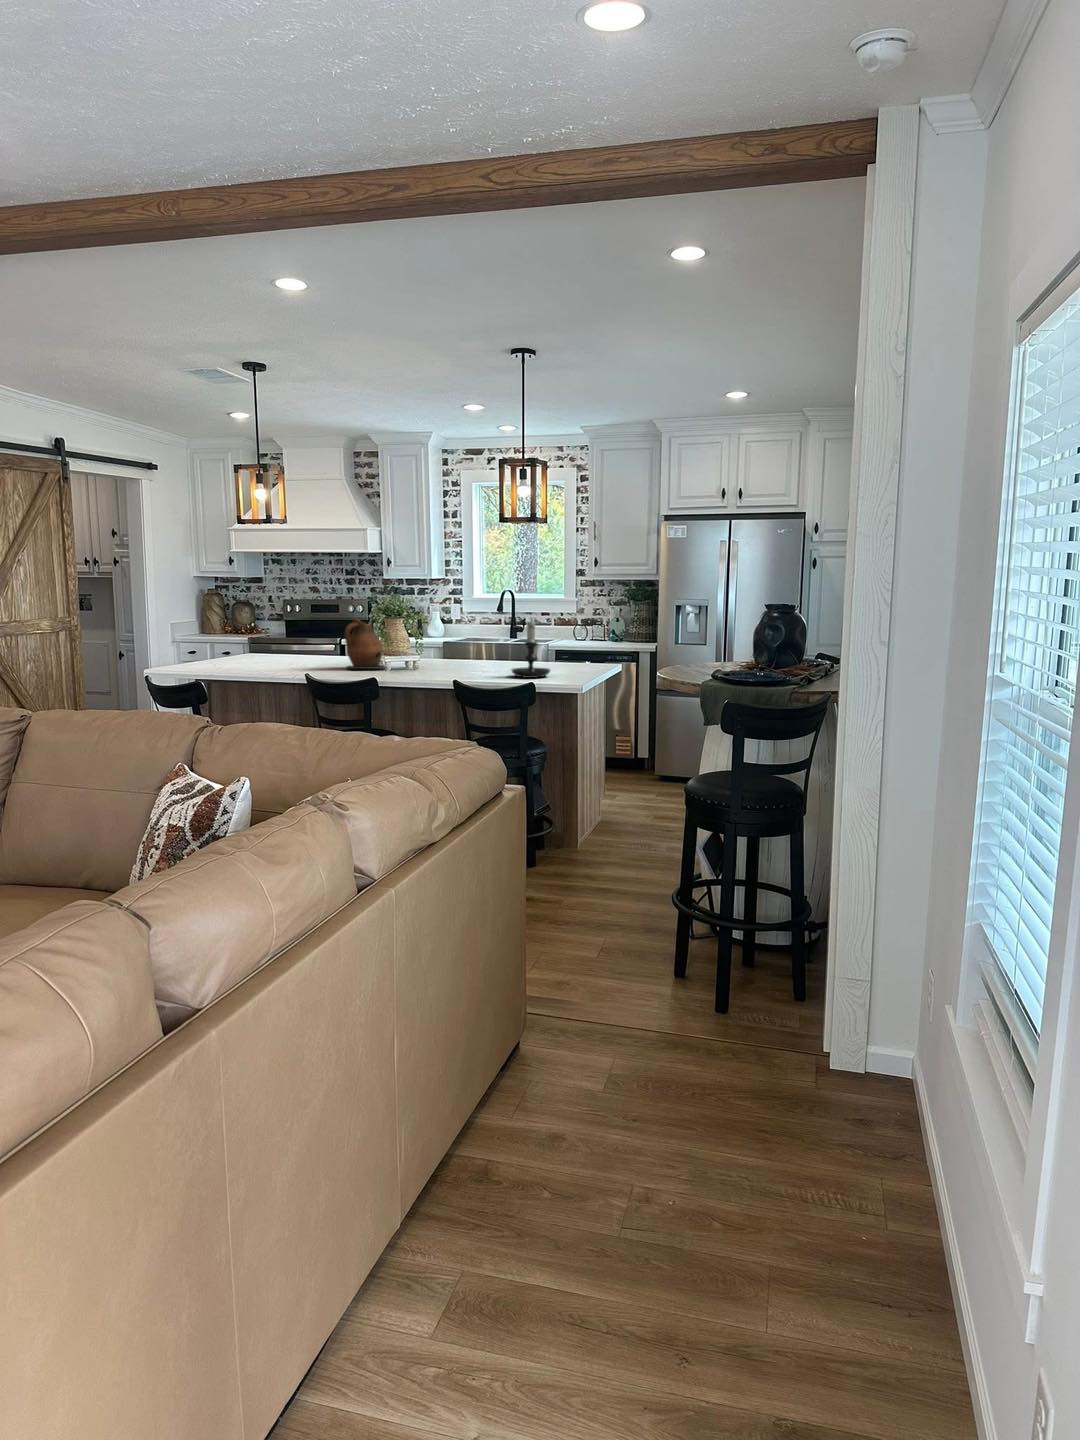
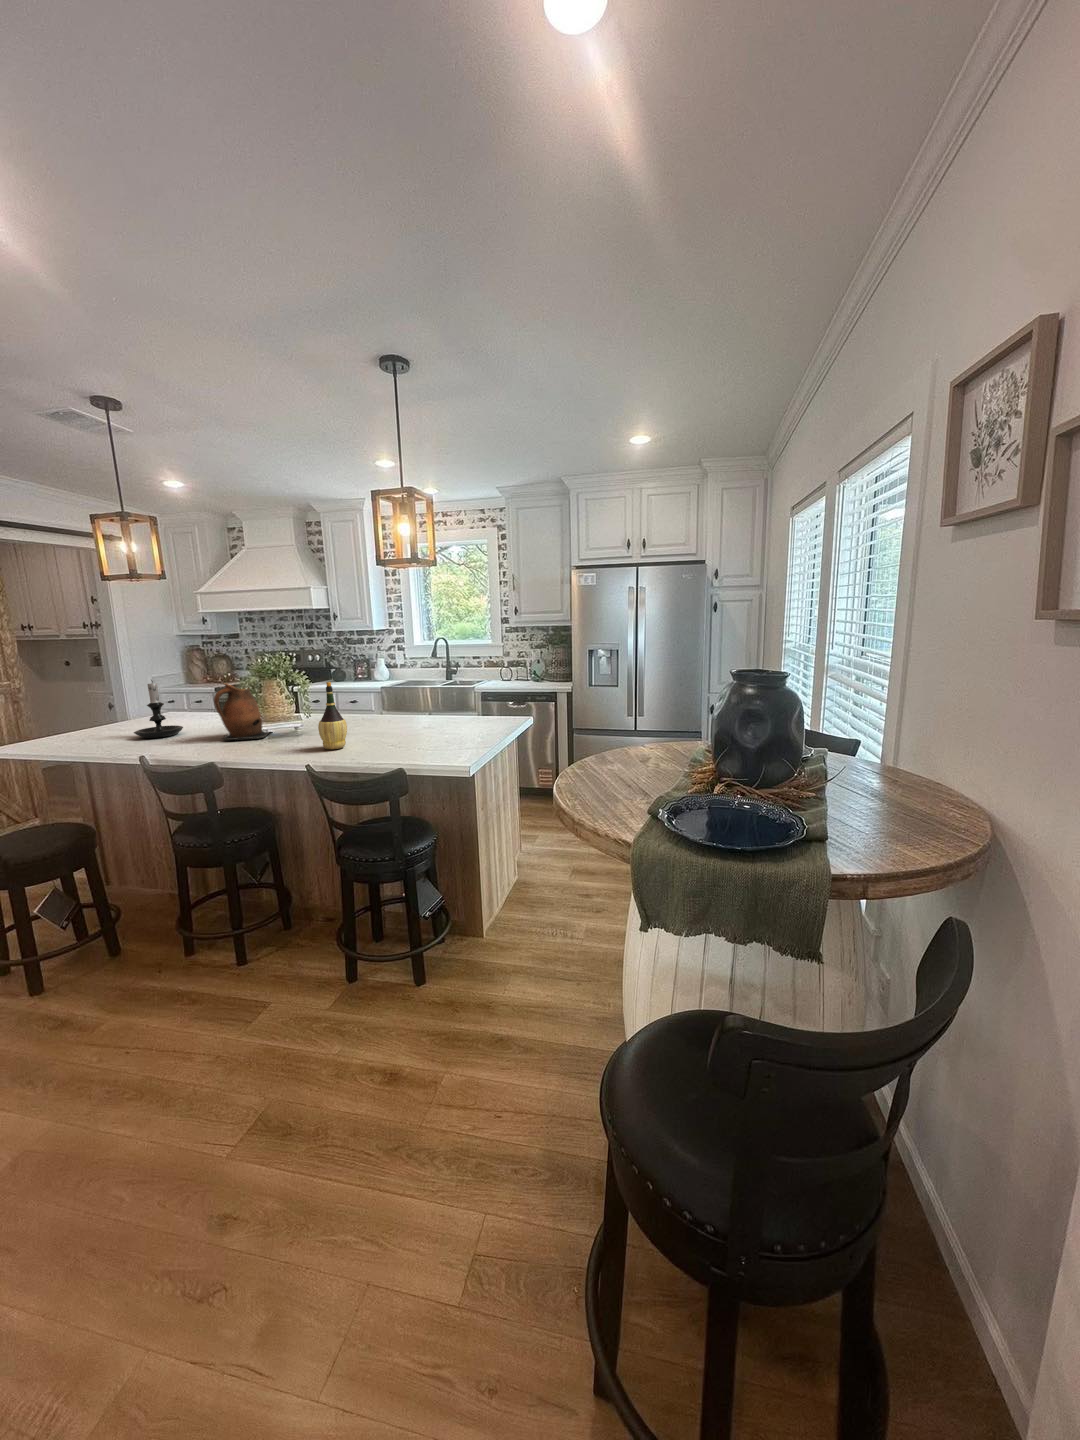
wine bottle: none [449,617,472,675] -> present [318,682,347,749]
candle holder: present [512,622,550,678] -> present [134,680,183,738]

